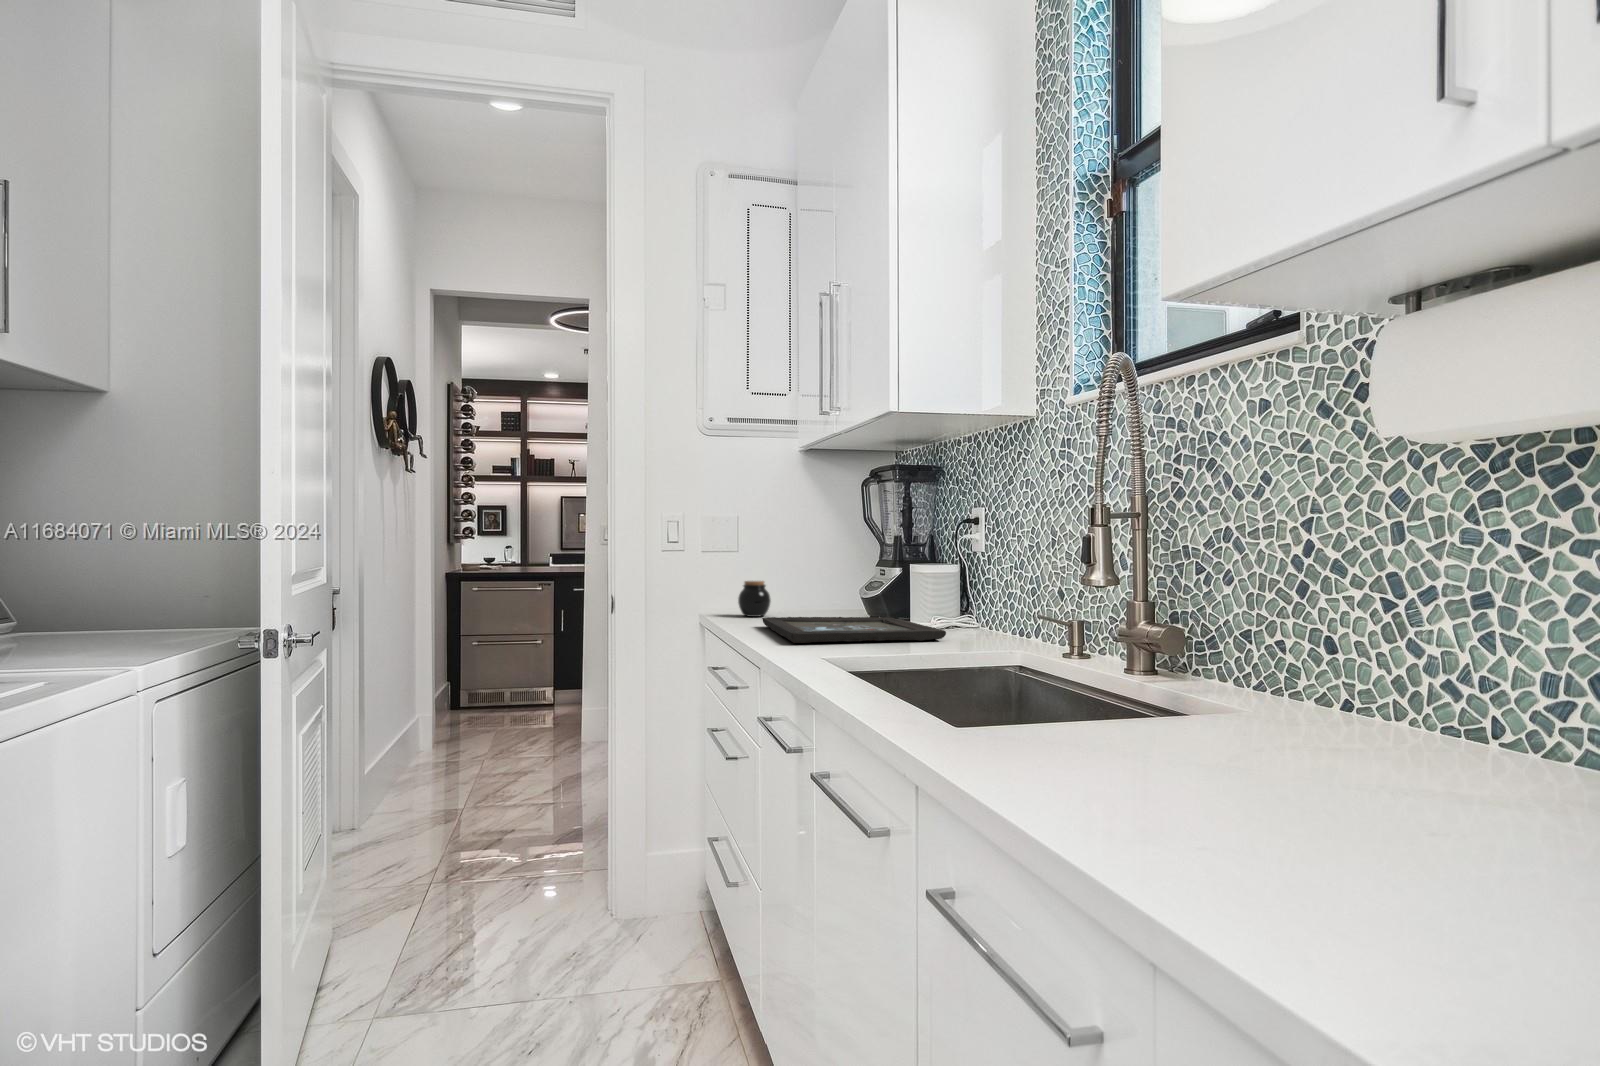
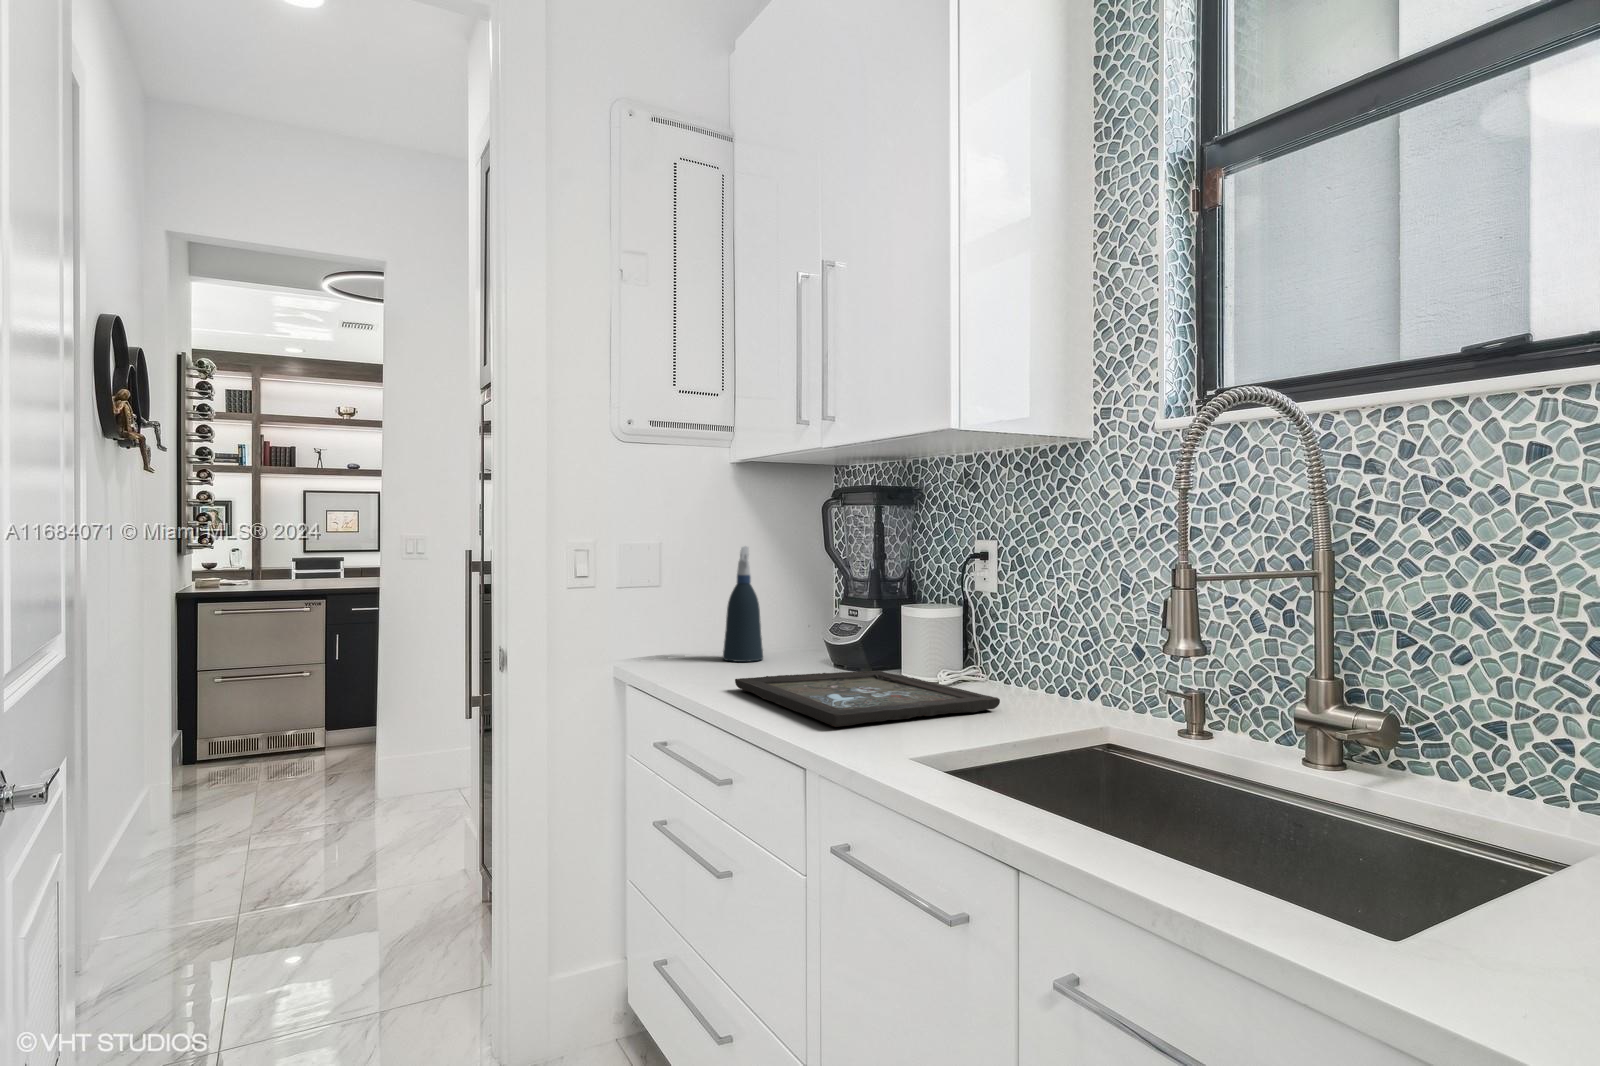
spray bottle: none [787,520,821,614] -> present [723,546,763,662]
jar: present [738,581,771,617] -> none [673,623,713,670]

